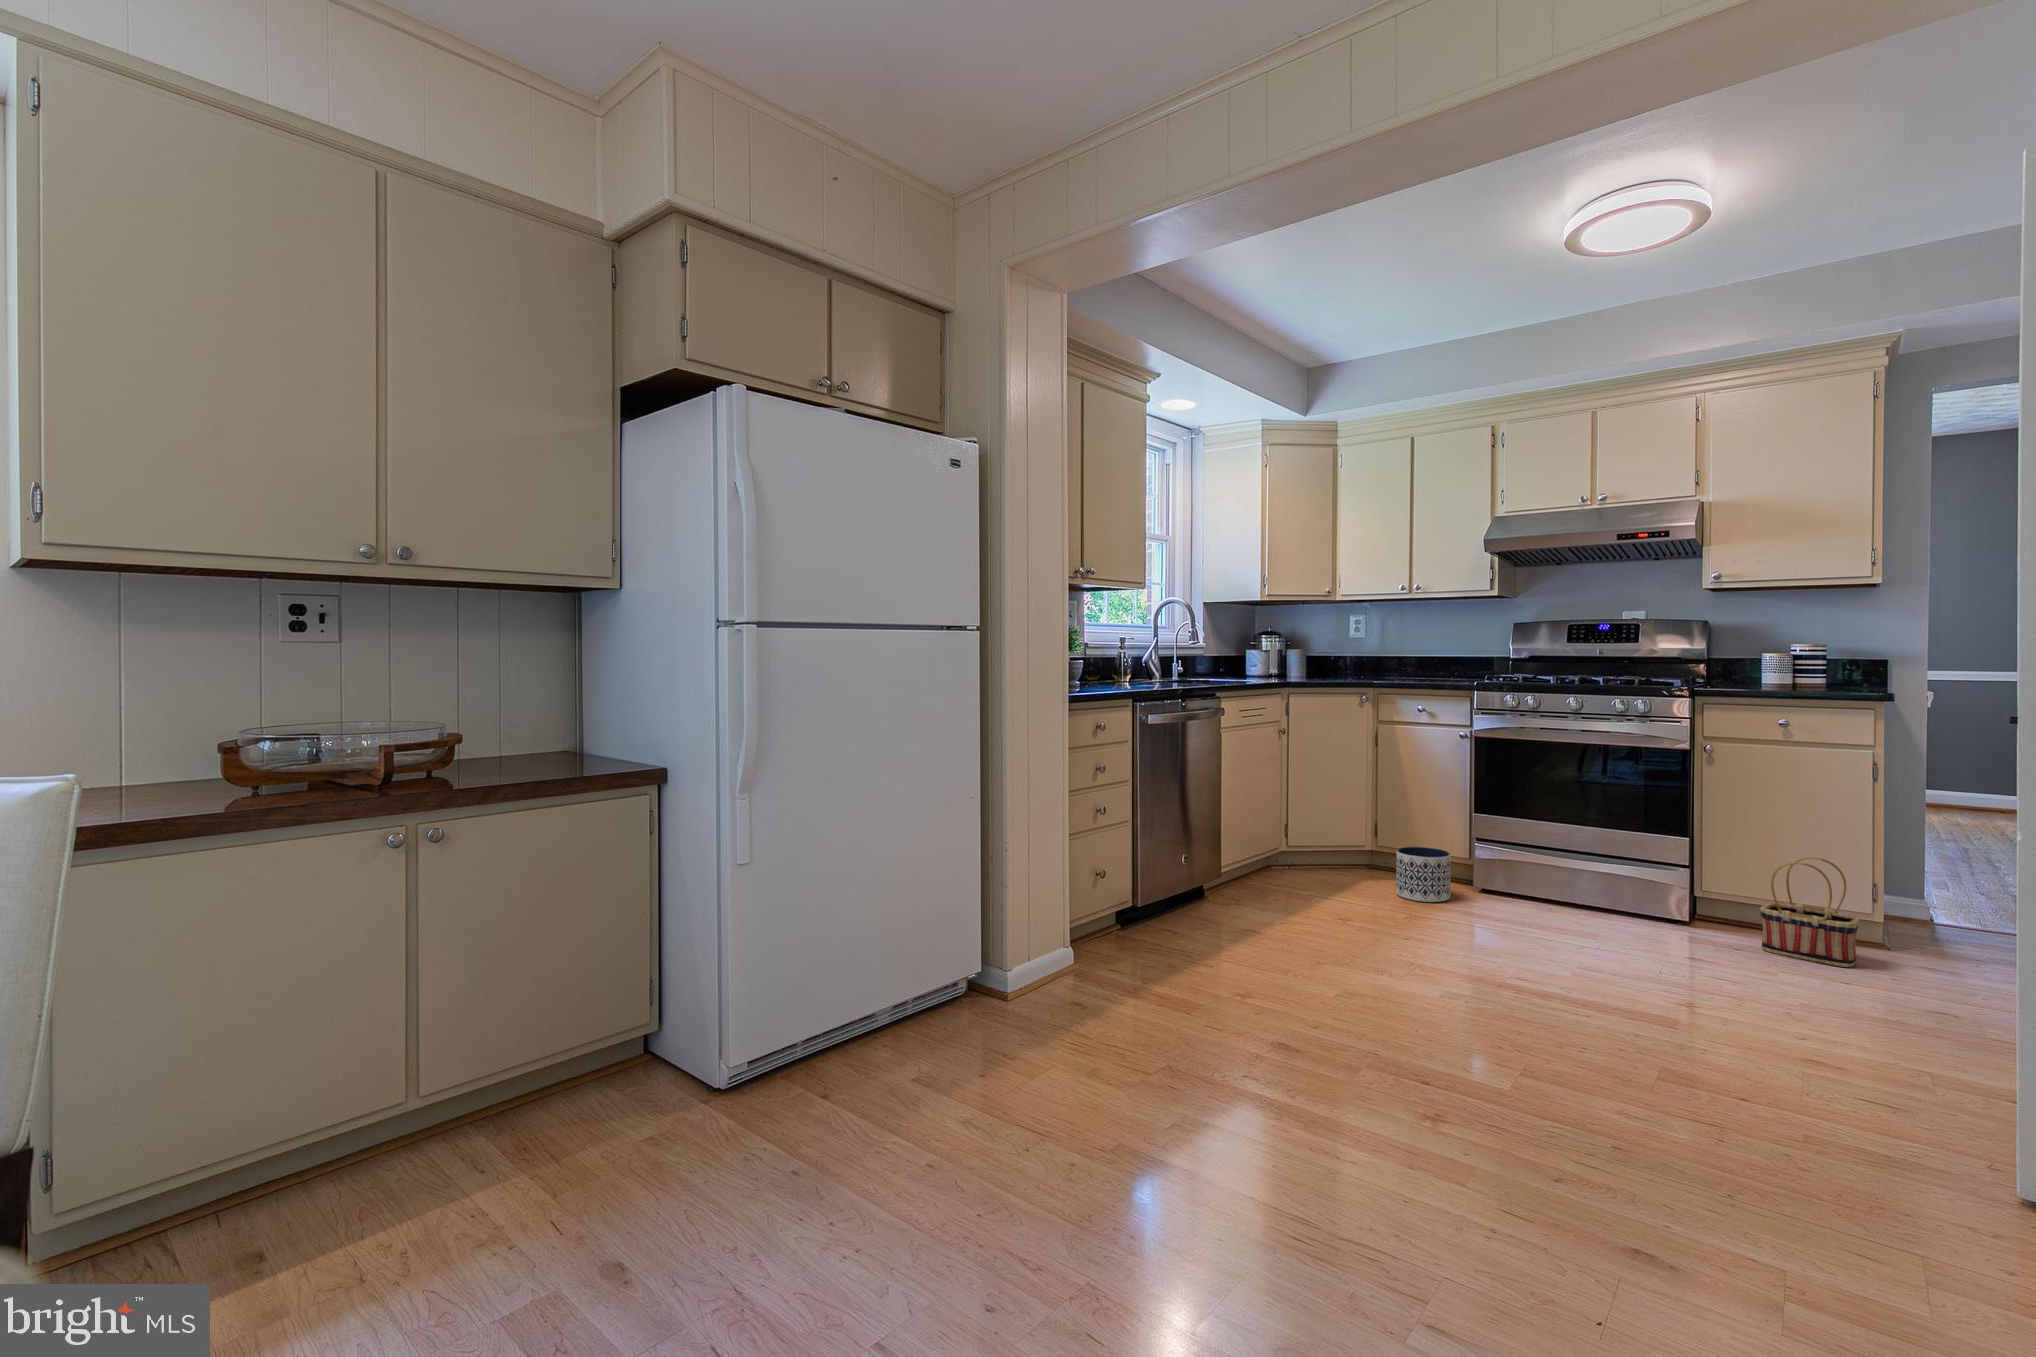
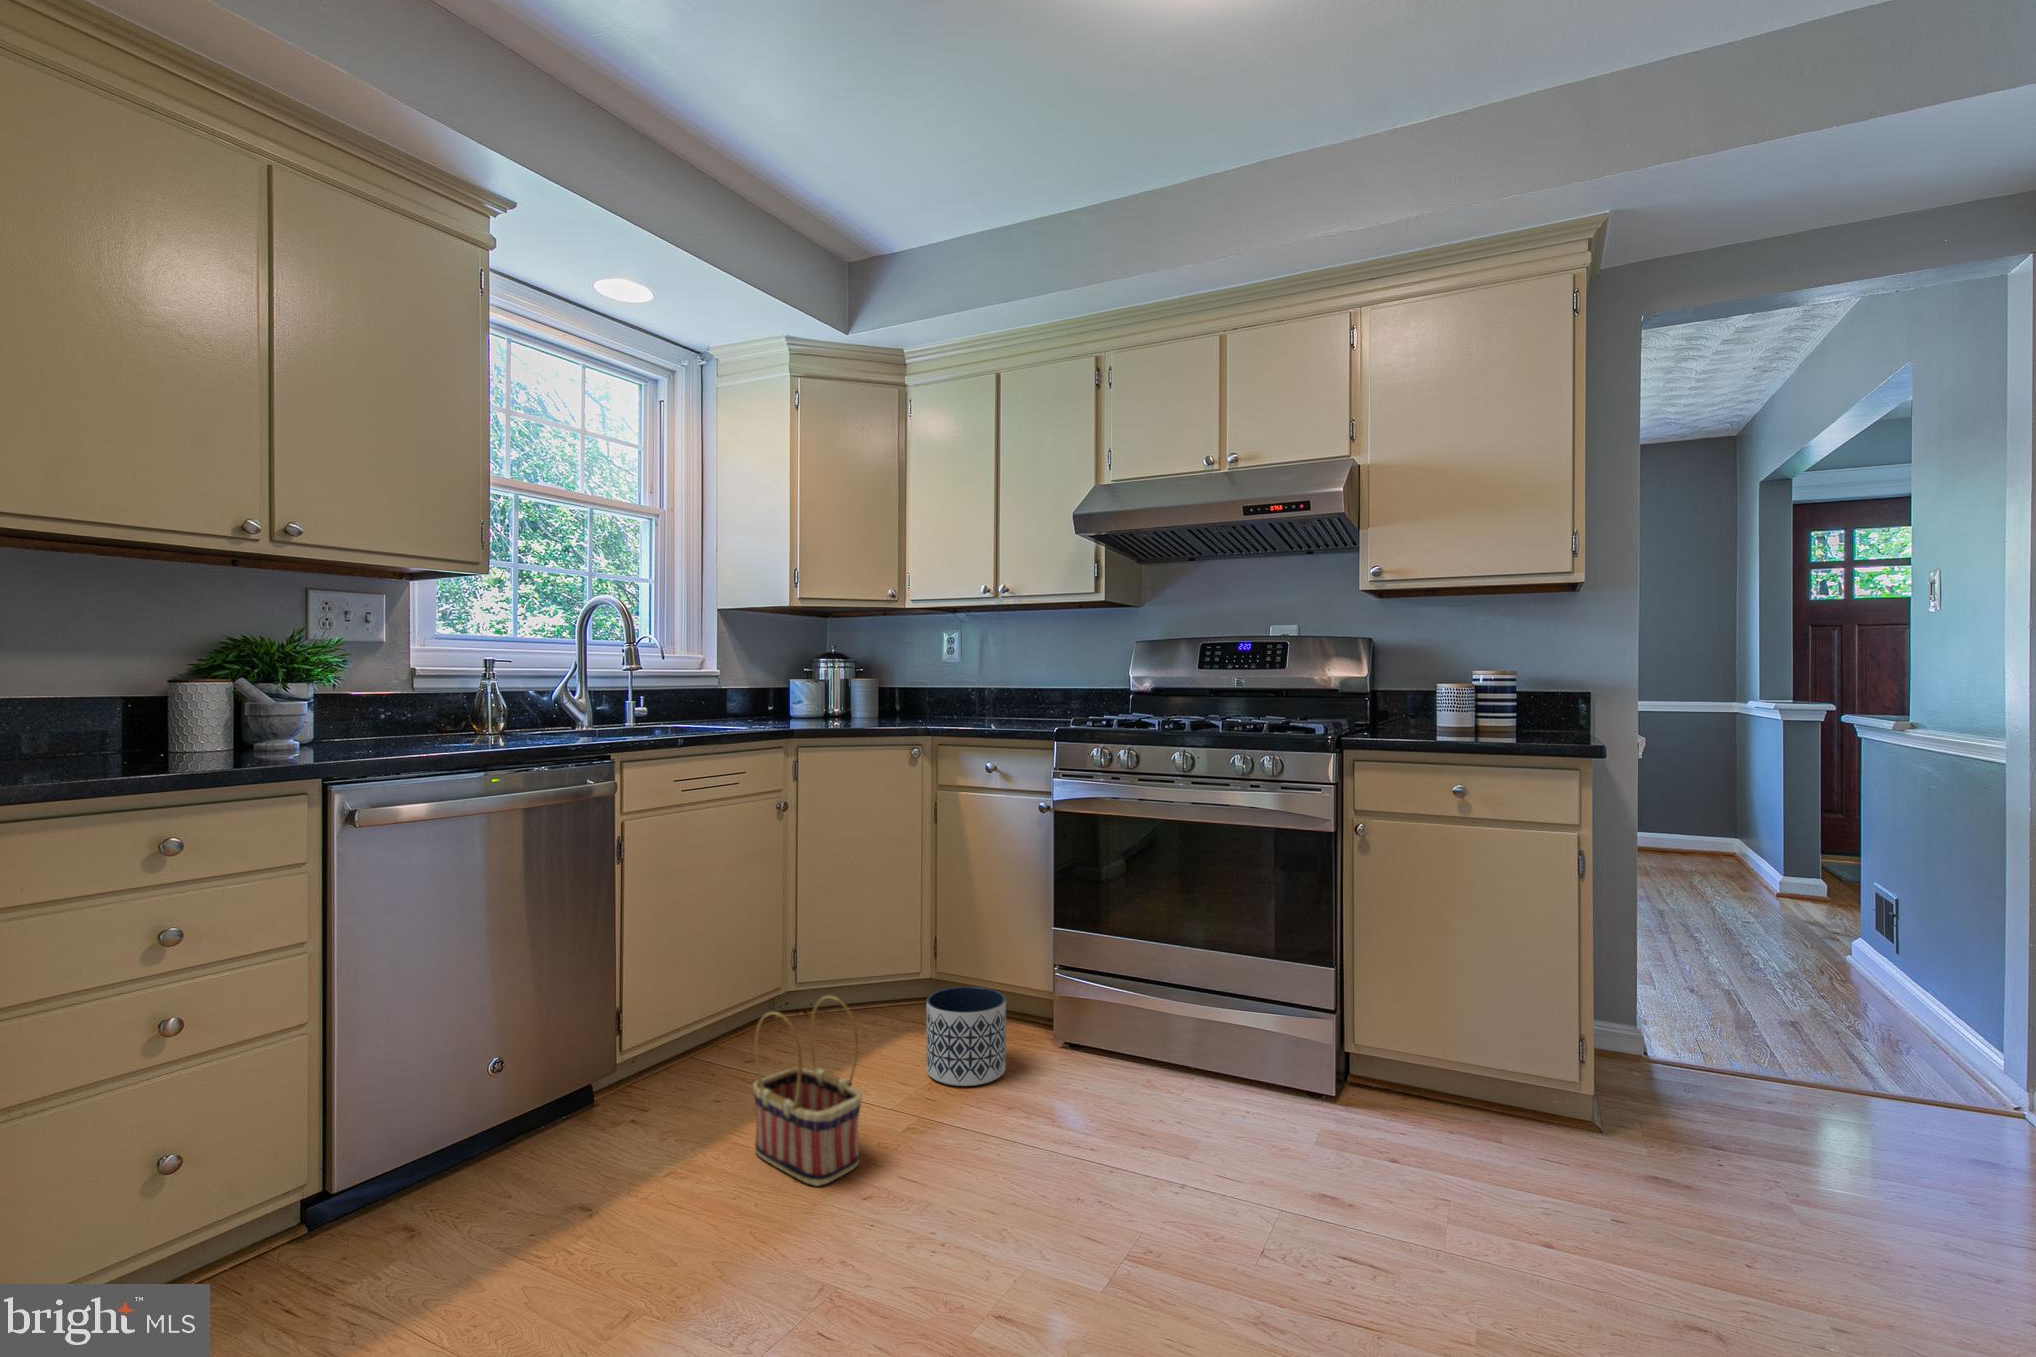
basket: present [1760,857,1860,967] -> present [753,996,862,1186]

